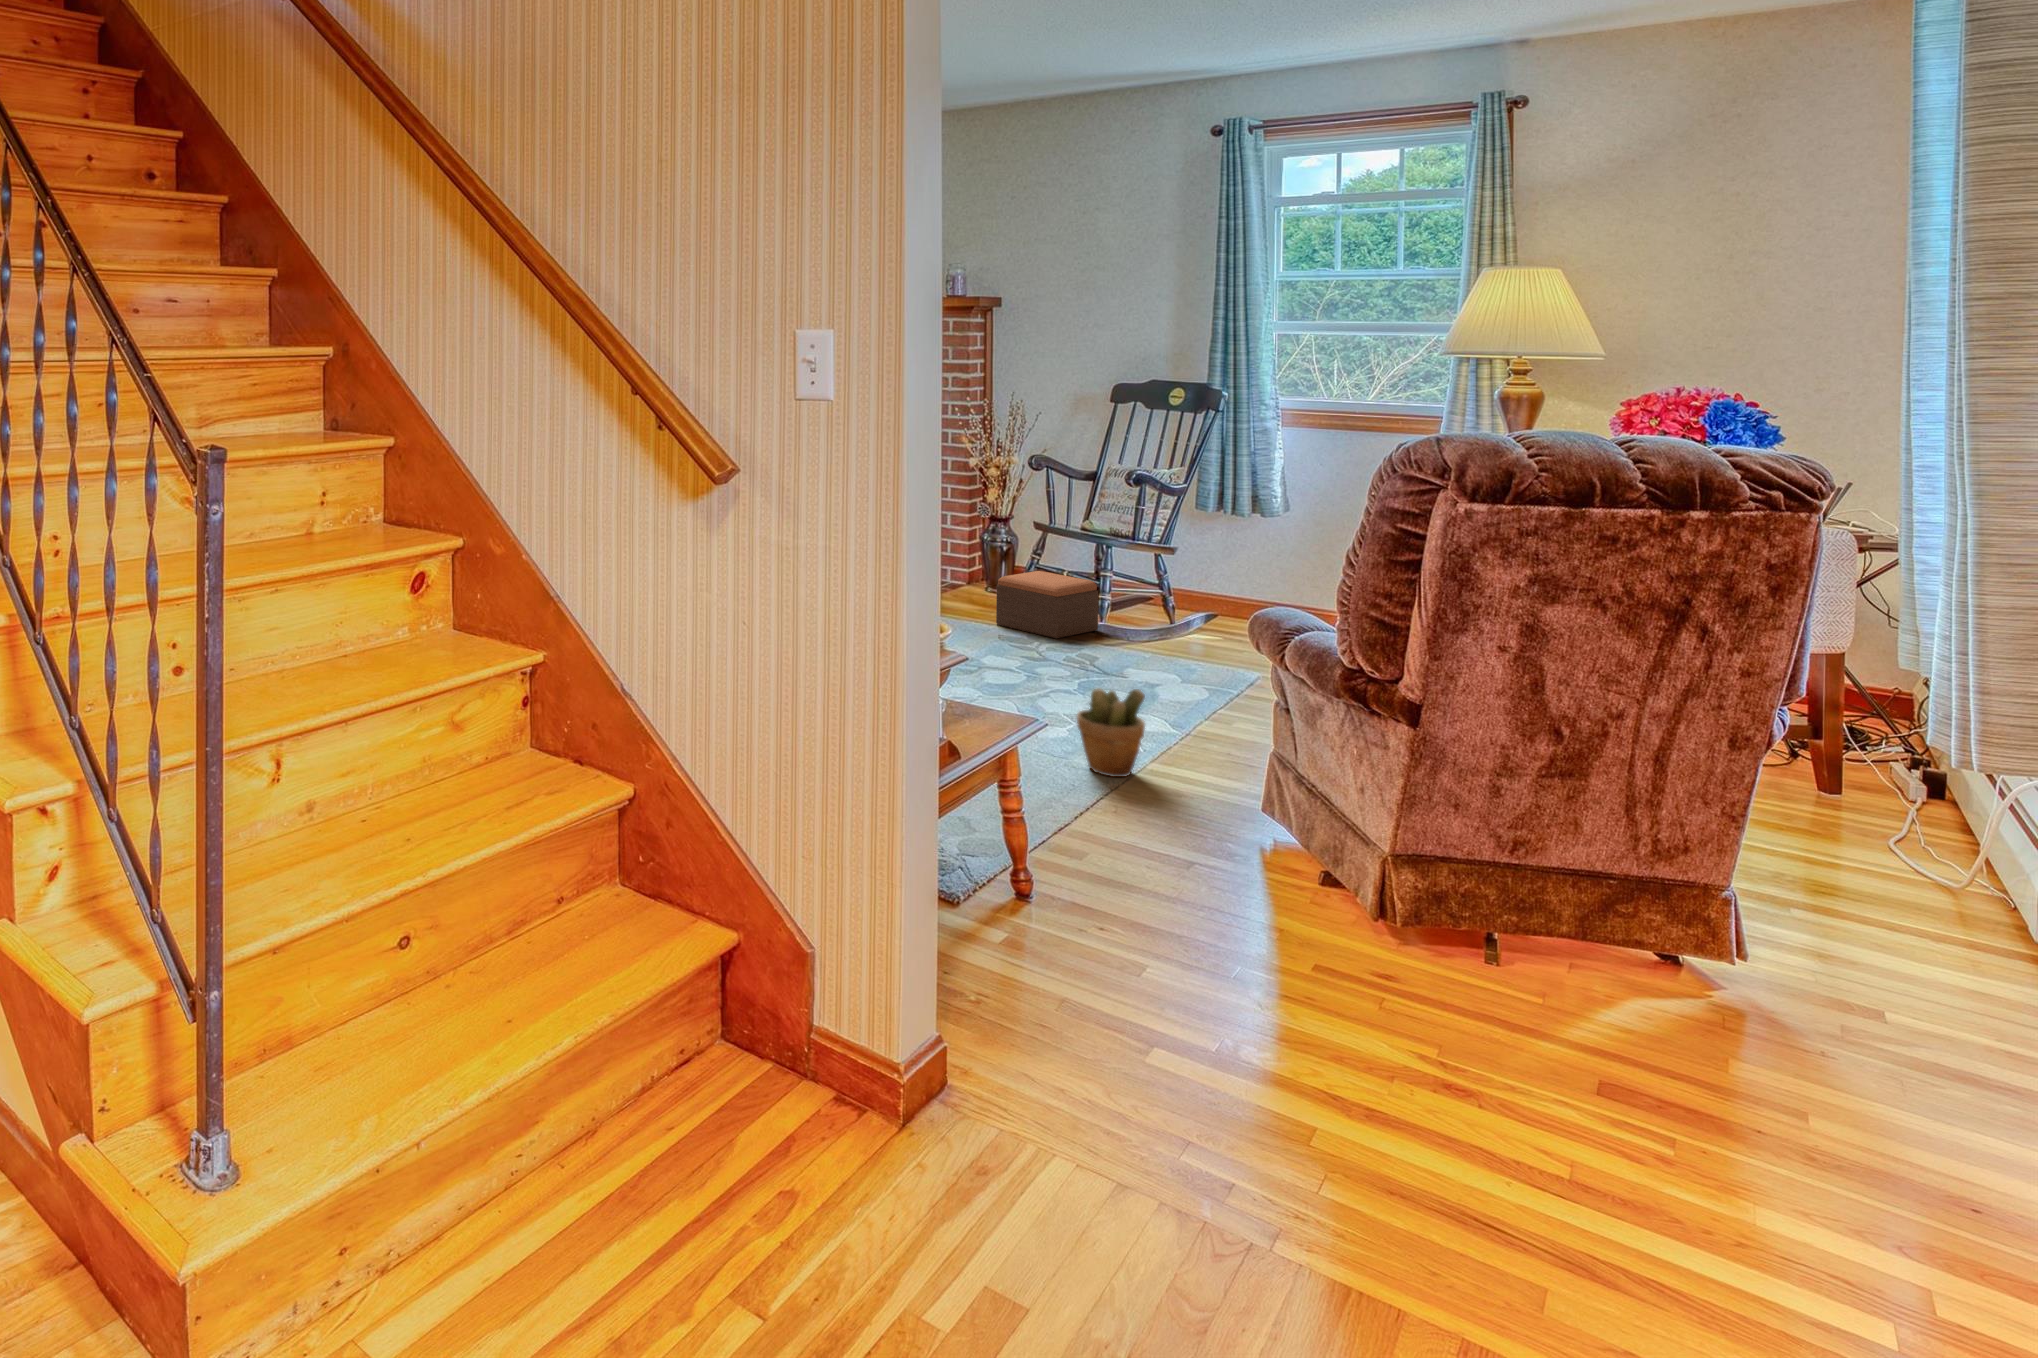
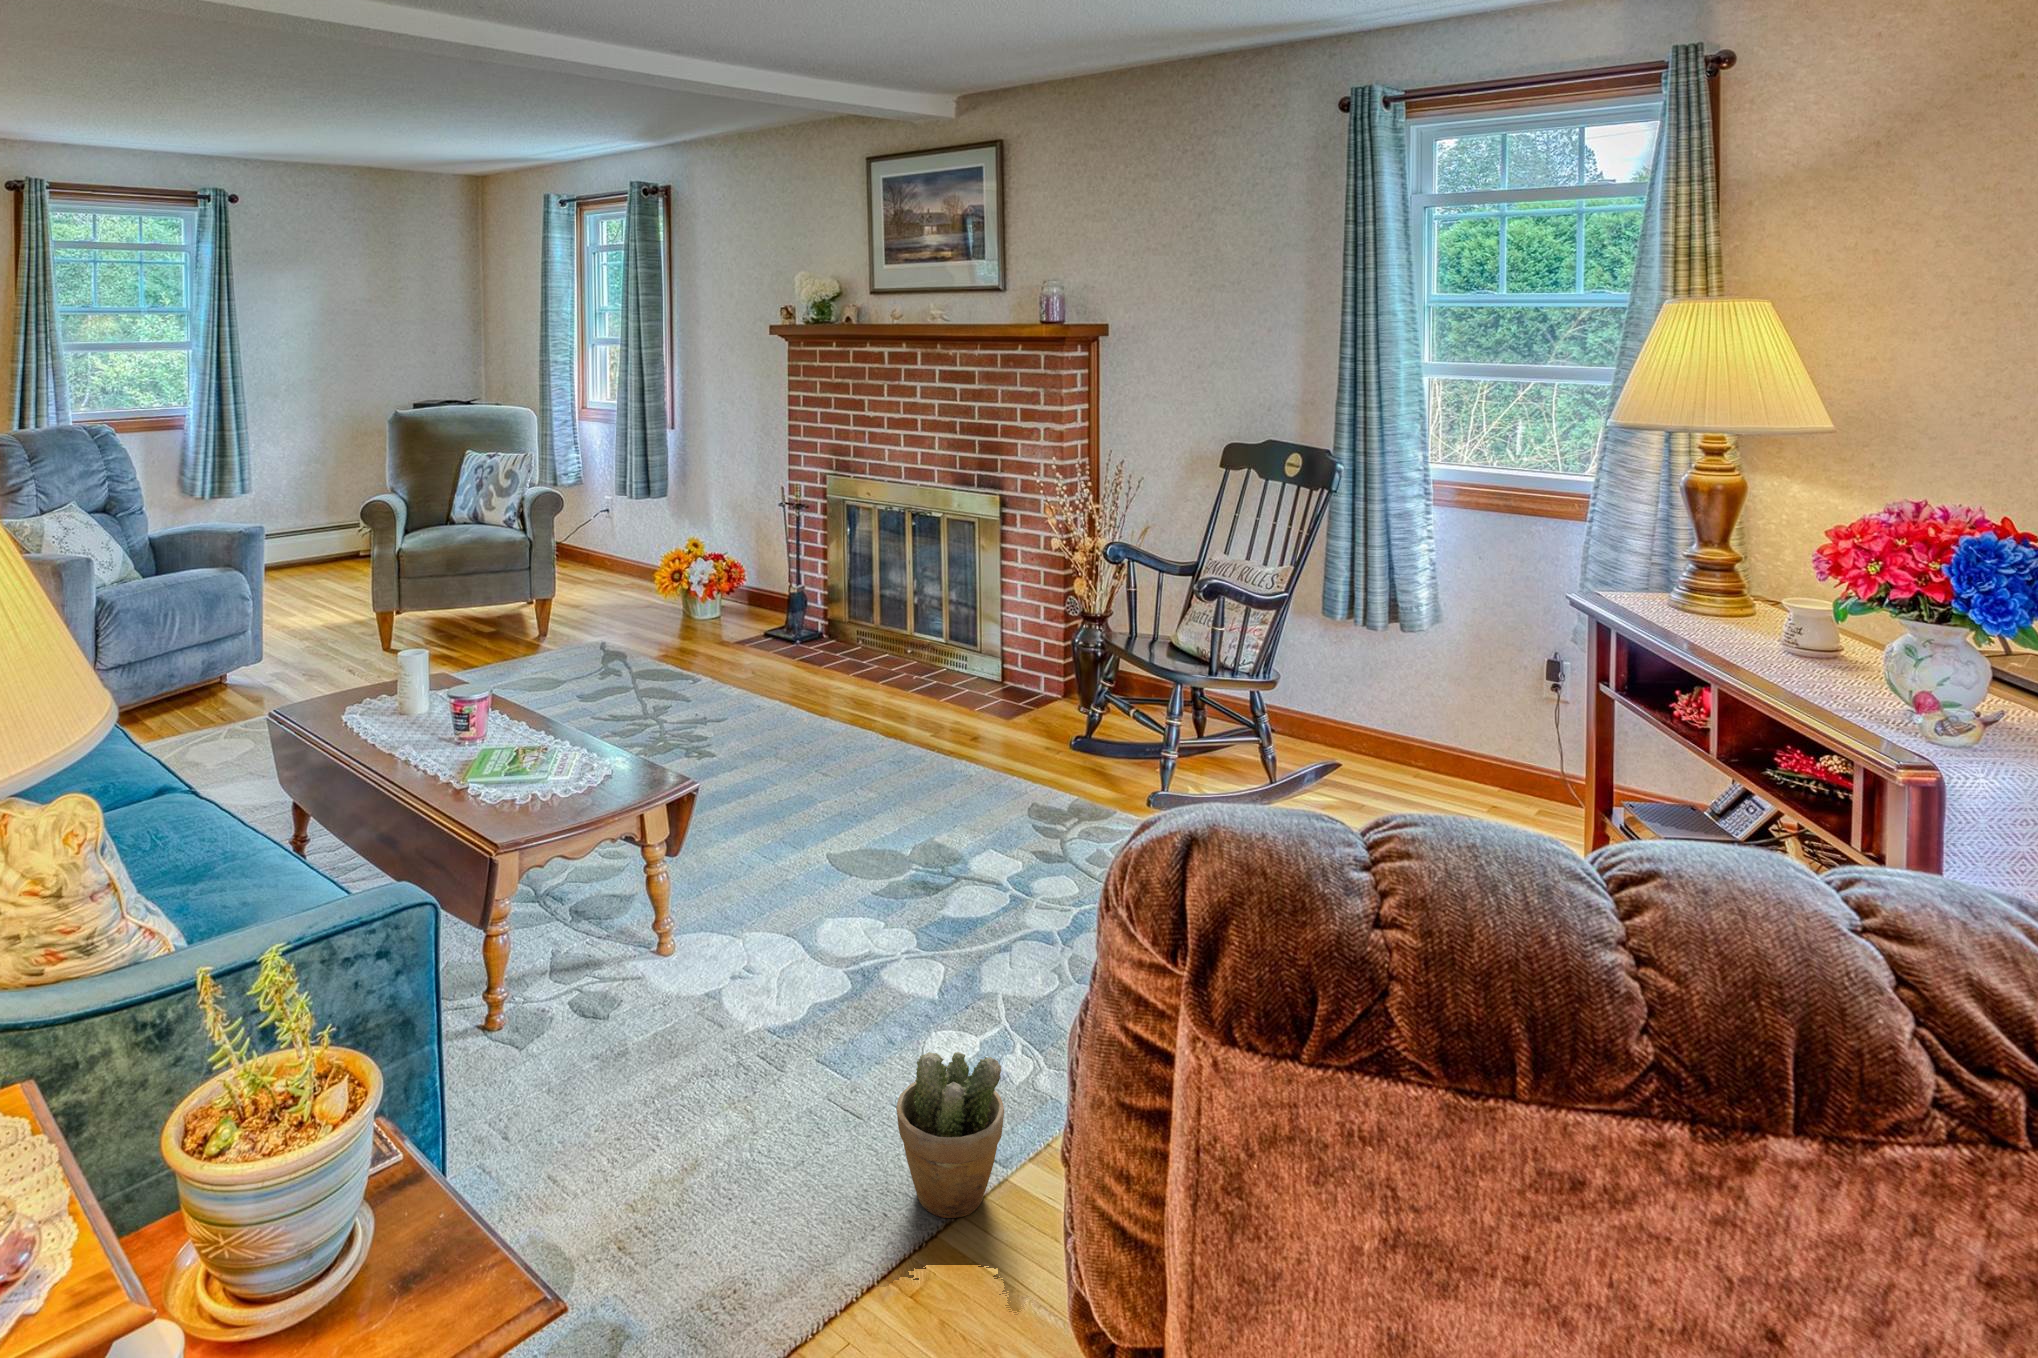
footstool: present [996,571,1098,639] -> none [1033,709,1166,820]

